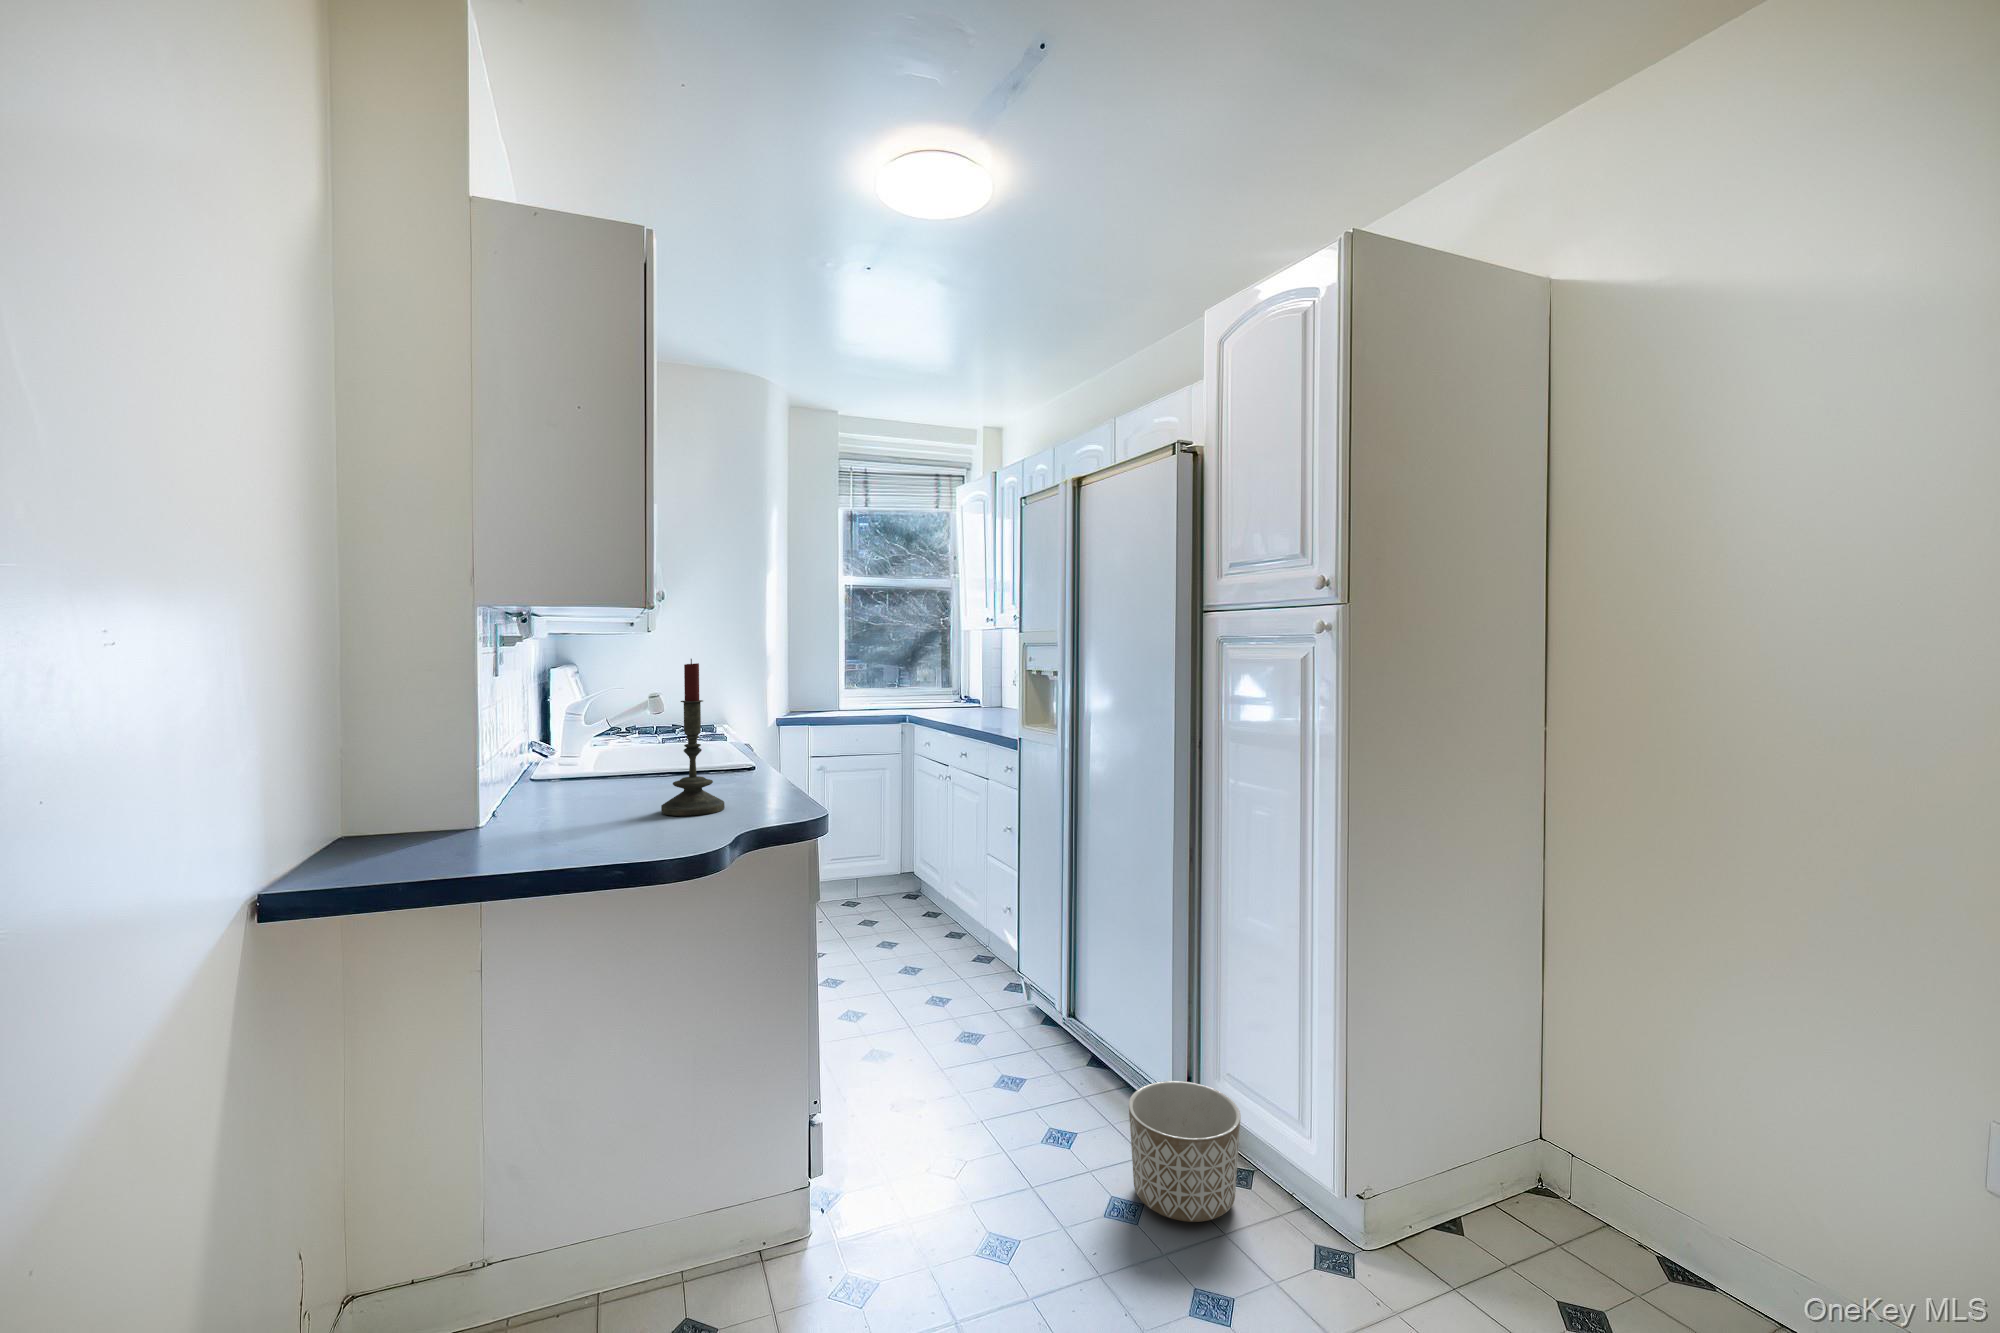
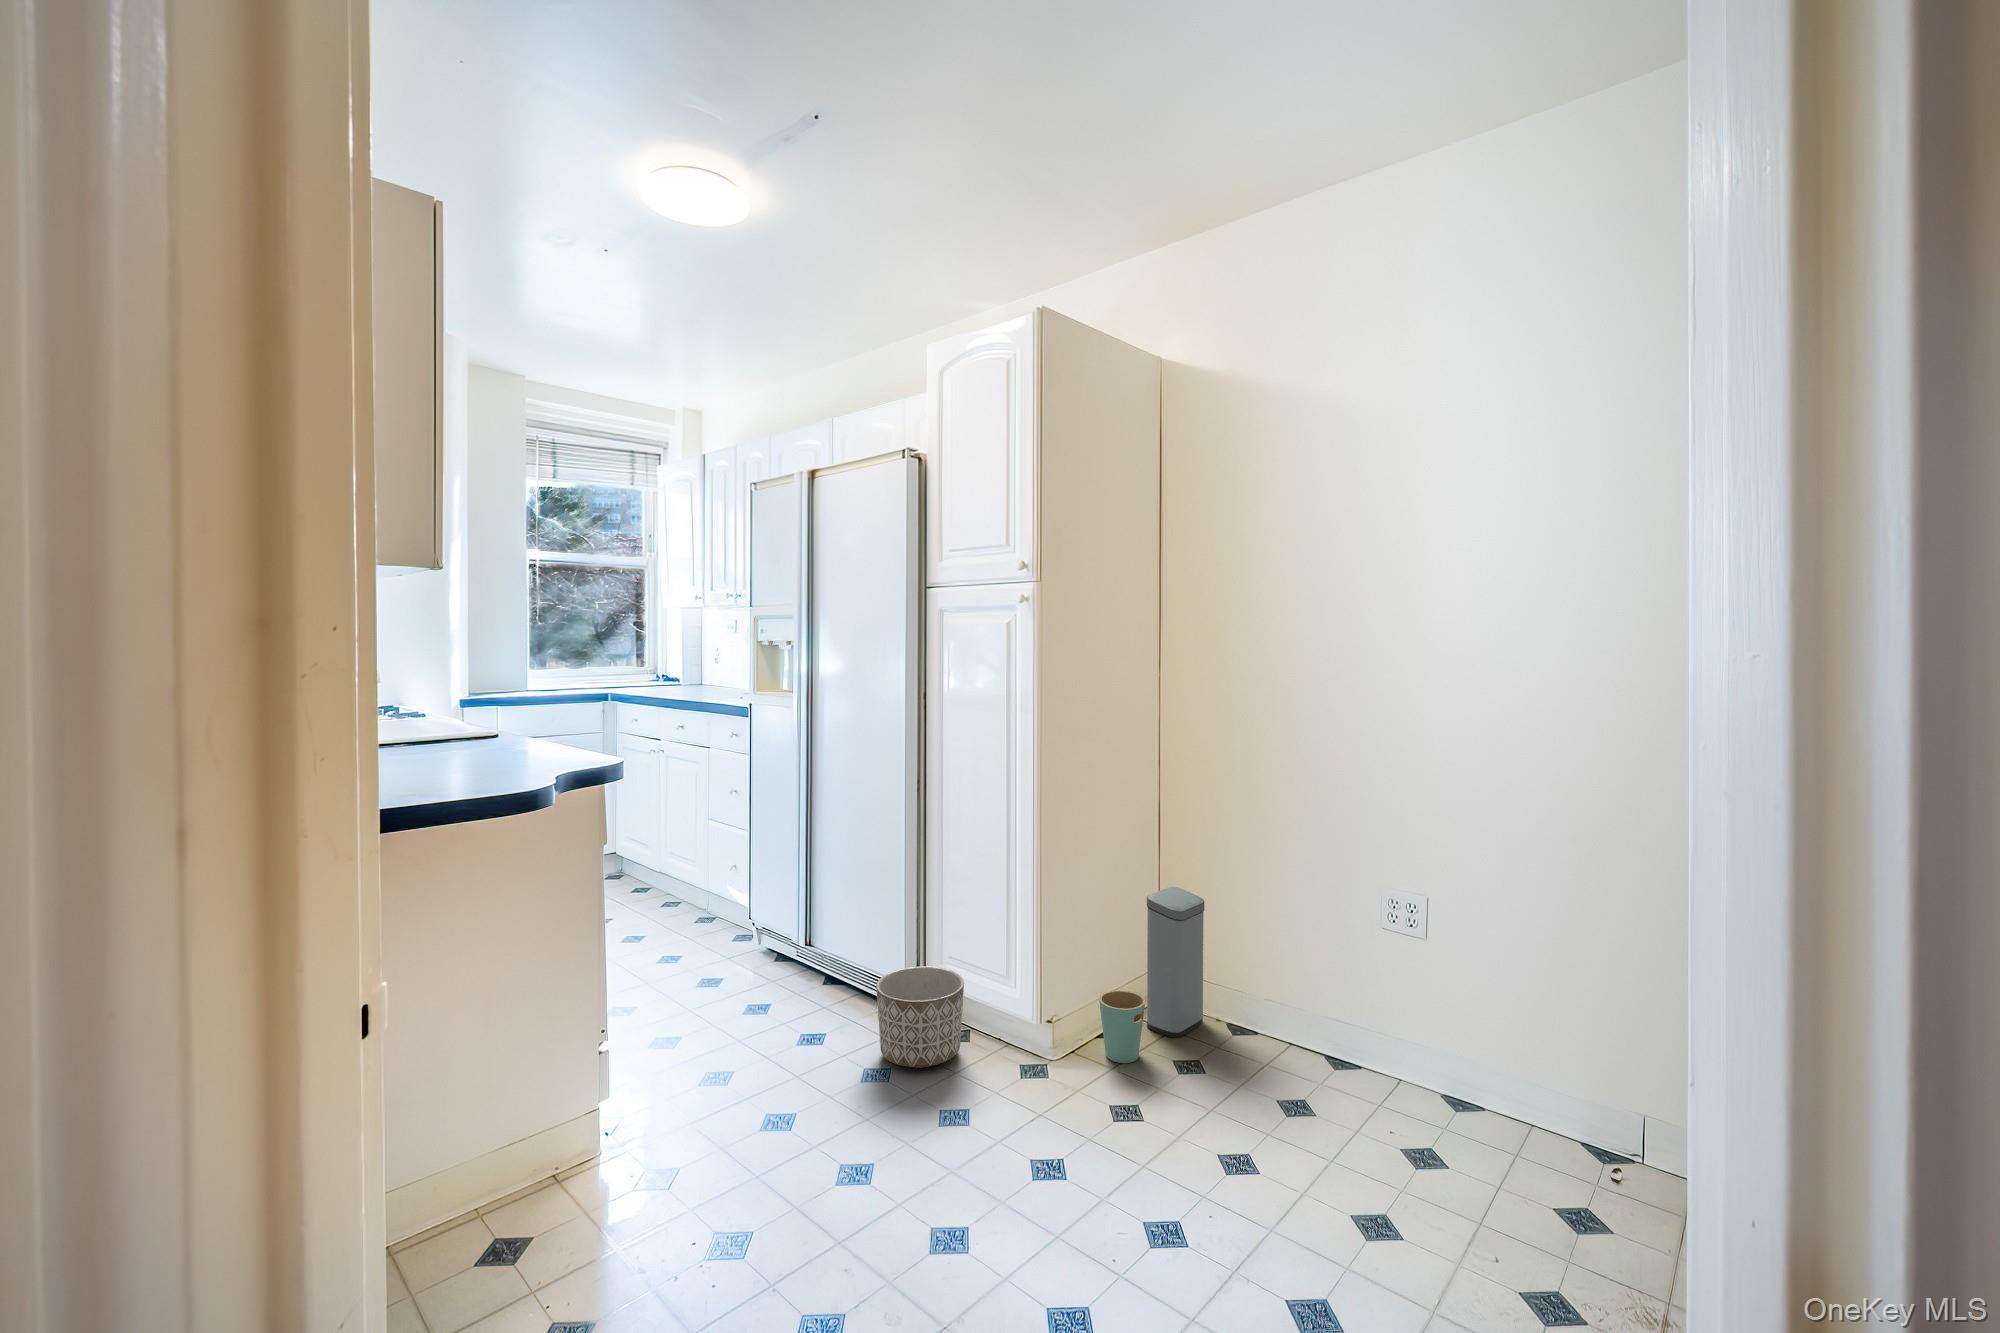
candle: present [661,659,725,816] -> none [431,616,499,768]
trash can: none [1434,1030,1612,1286] -> present [1099,887,1204,1063]

